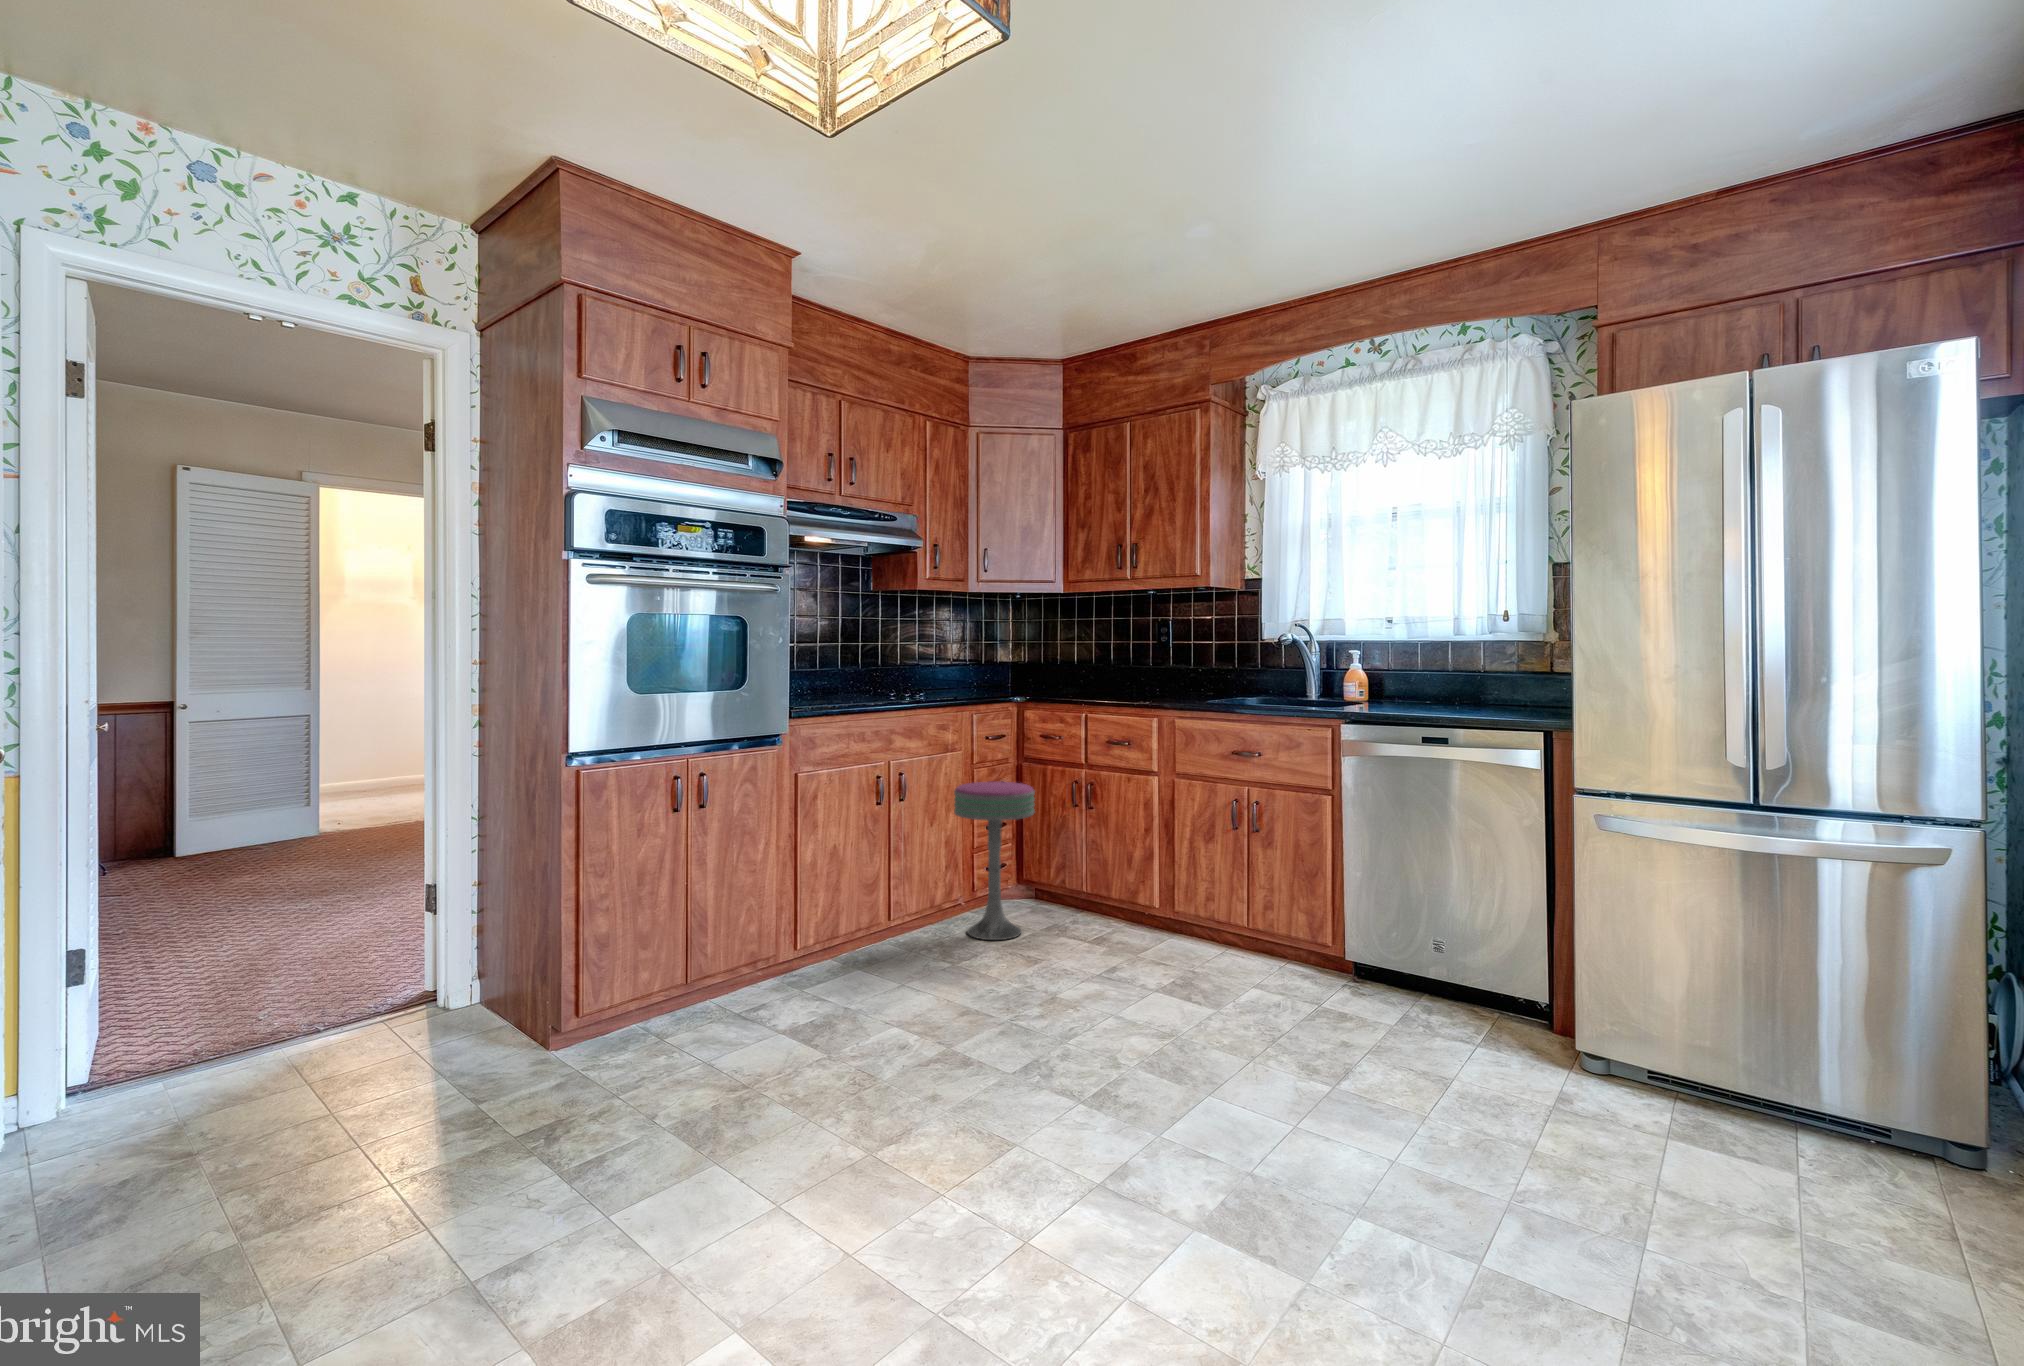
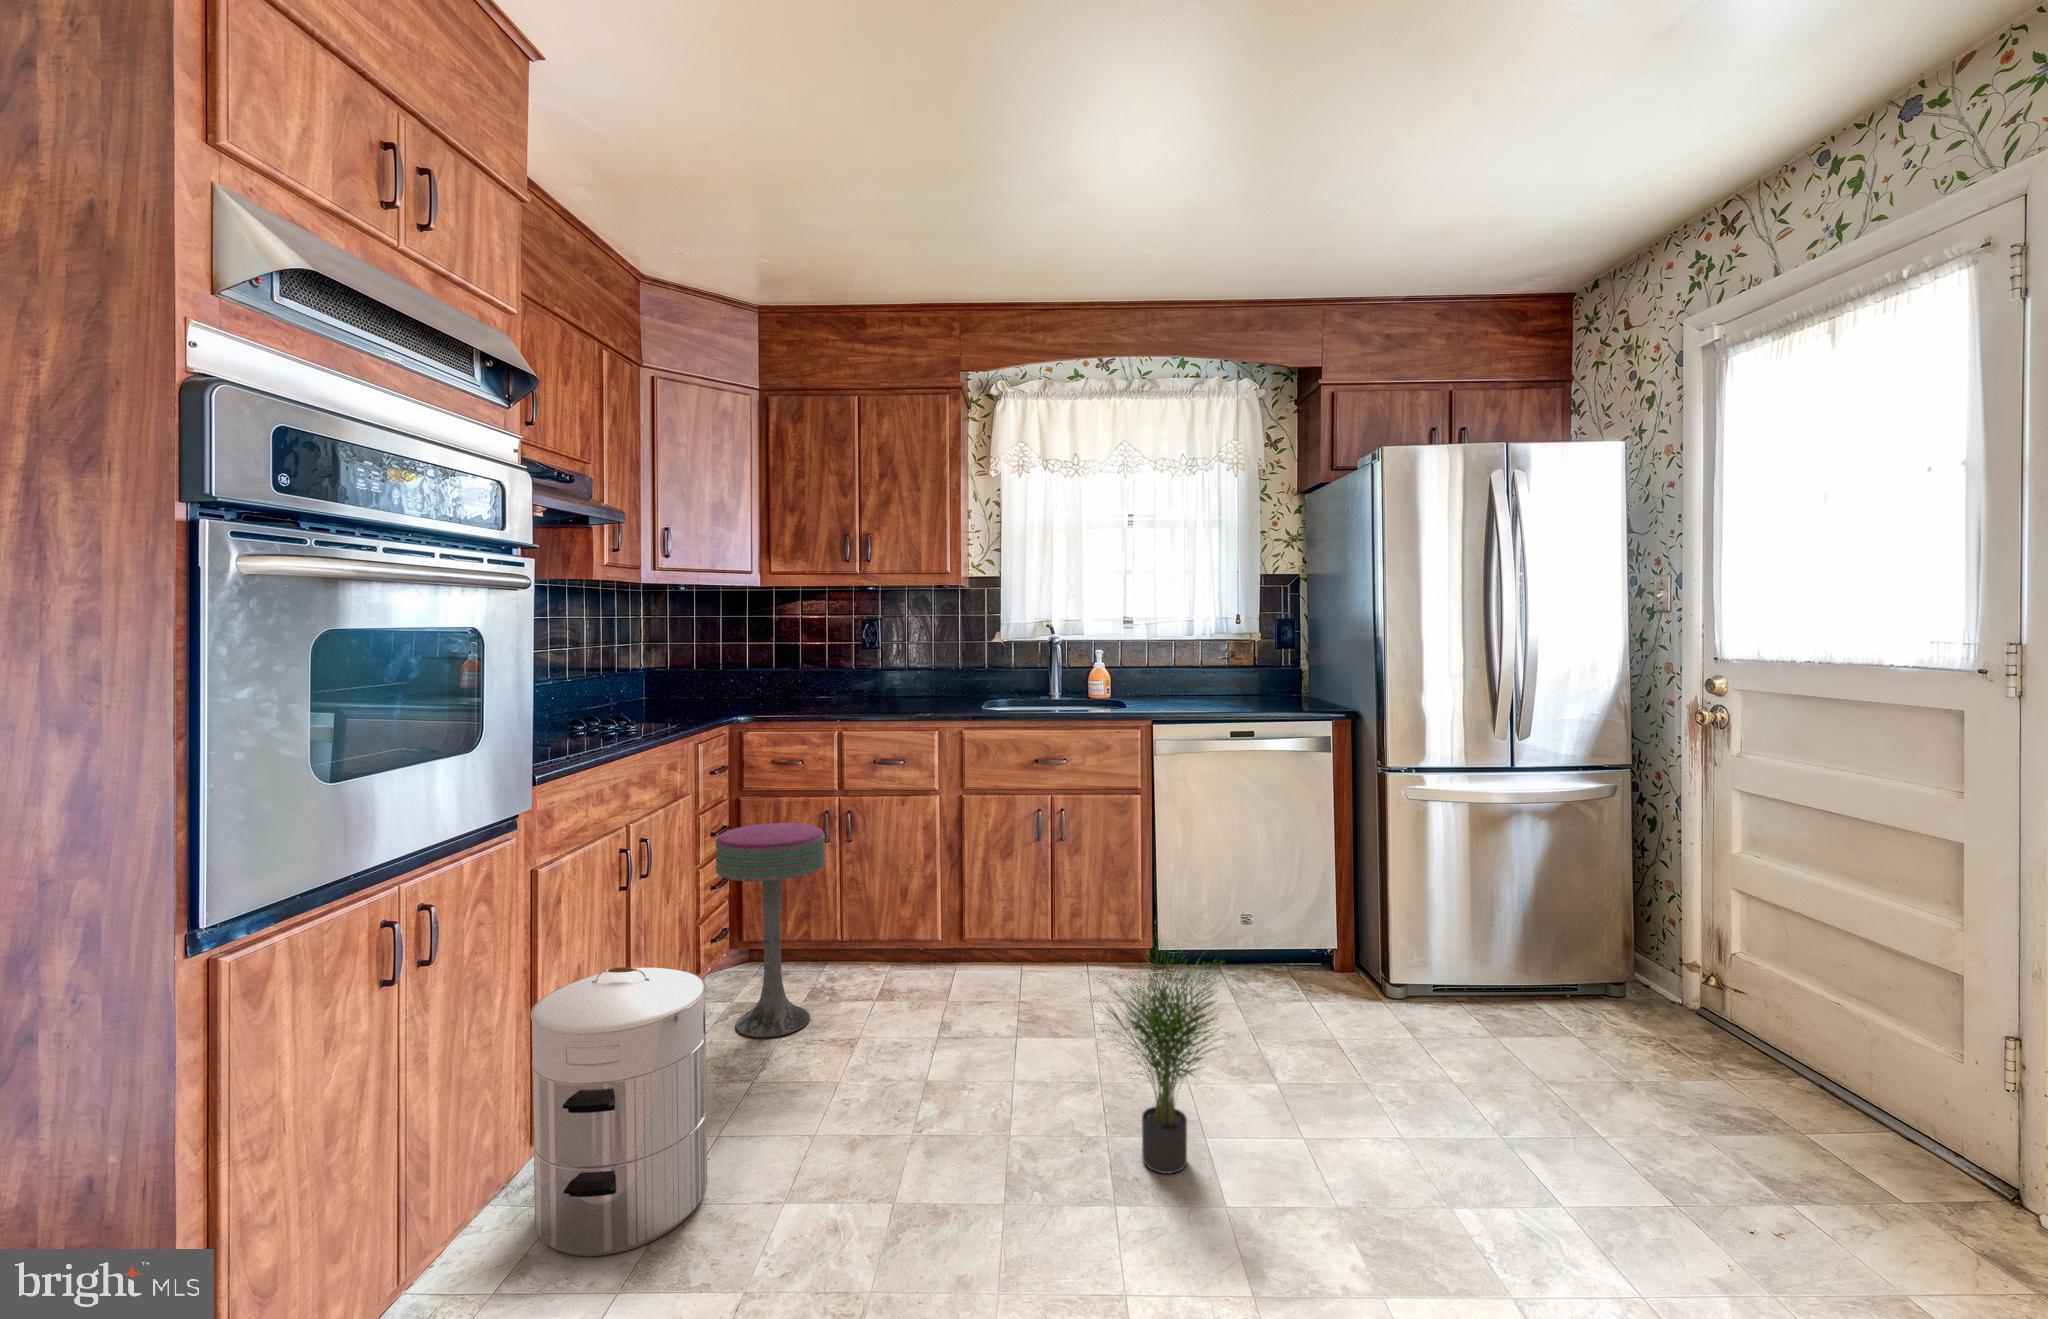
waste bin: none [756,839,857,1002] -> present [531,967,707,1256]
potted plant: none [1064,886,1174,1077] -> present [1090,940,1219,1174]

